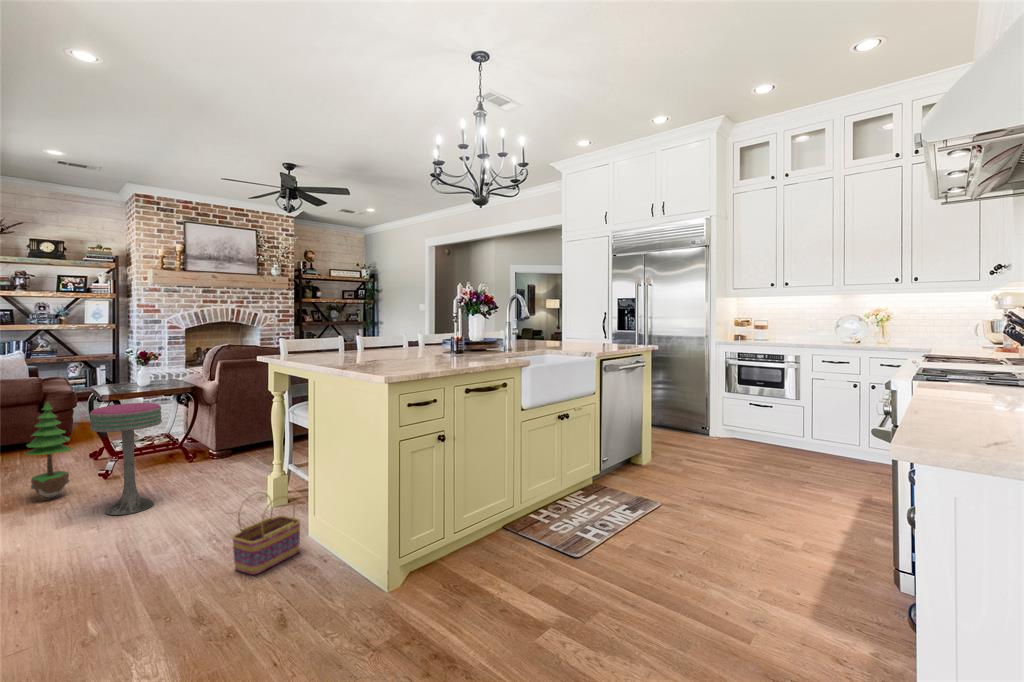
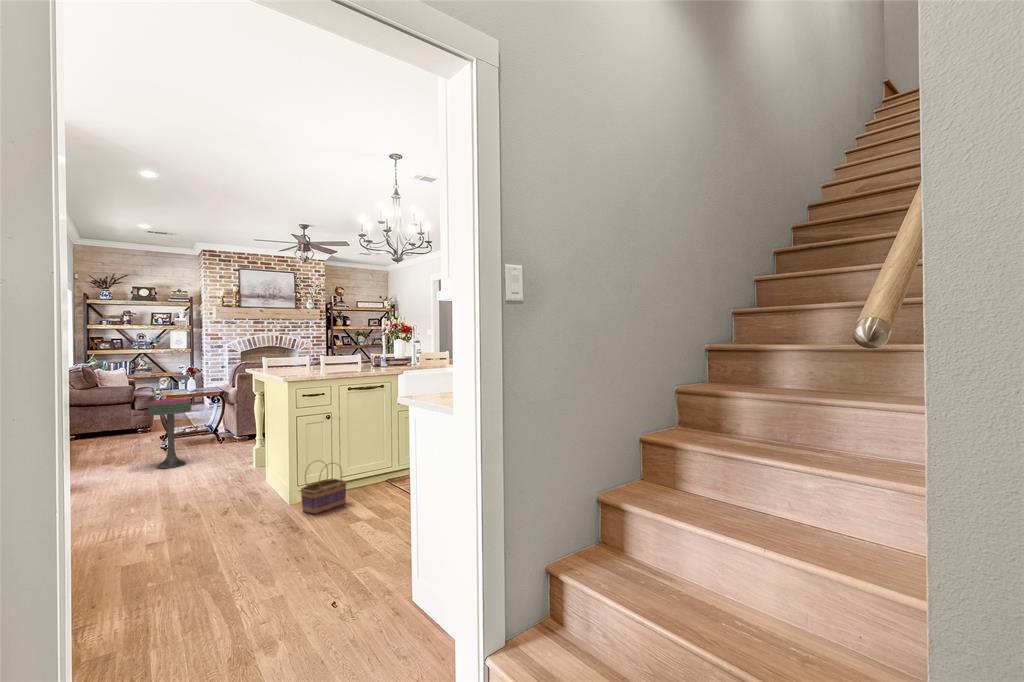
potted tree: present [24,401,72,498] -> none [113,397,142,460]
basket: present [232,492,300,575] -> present [301,460,346,514]

